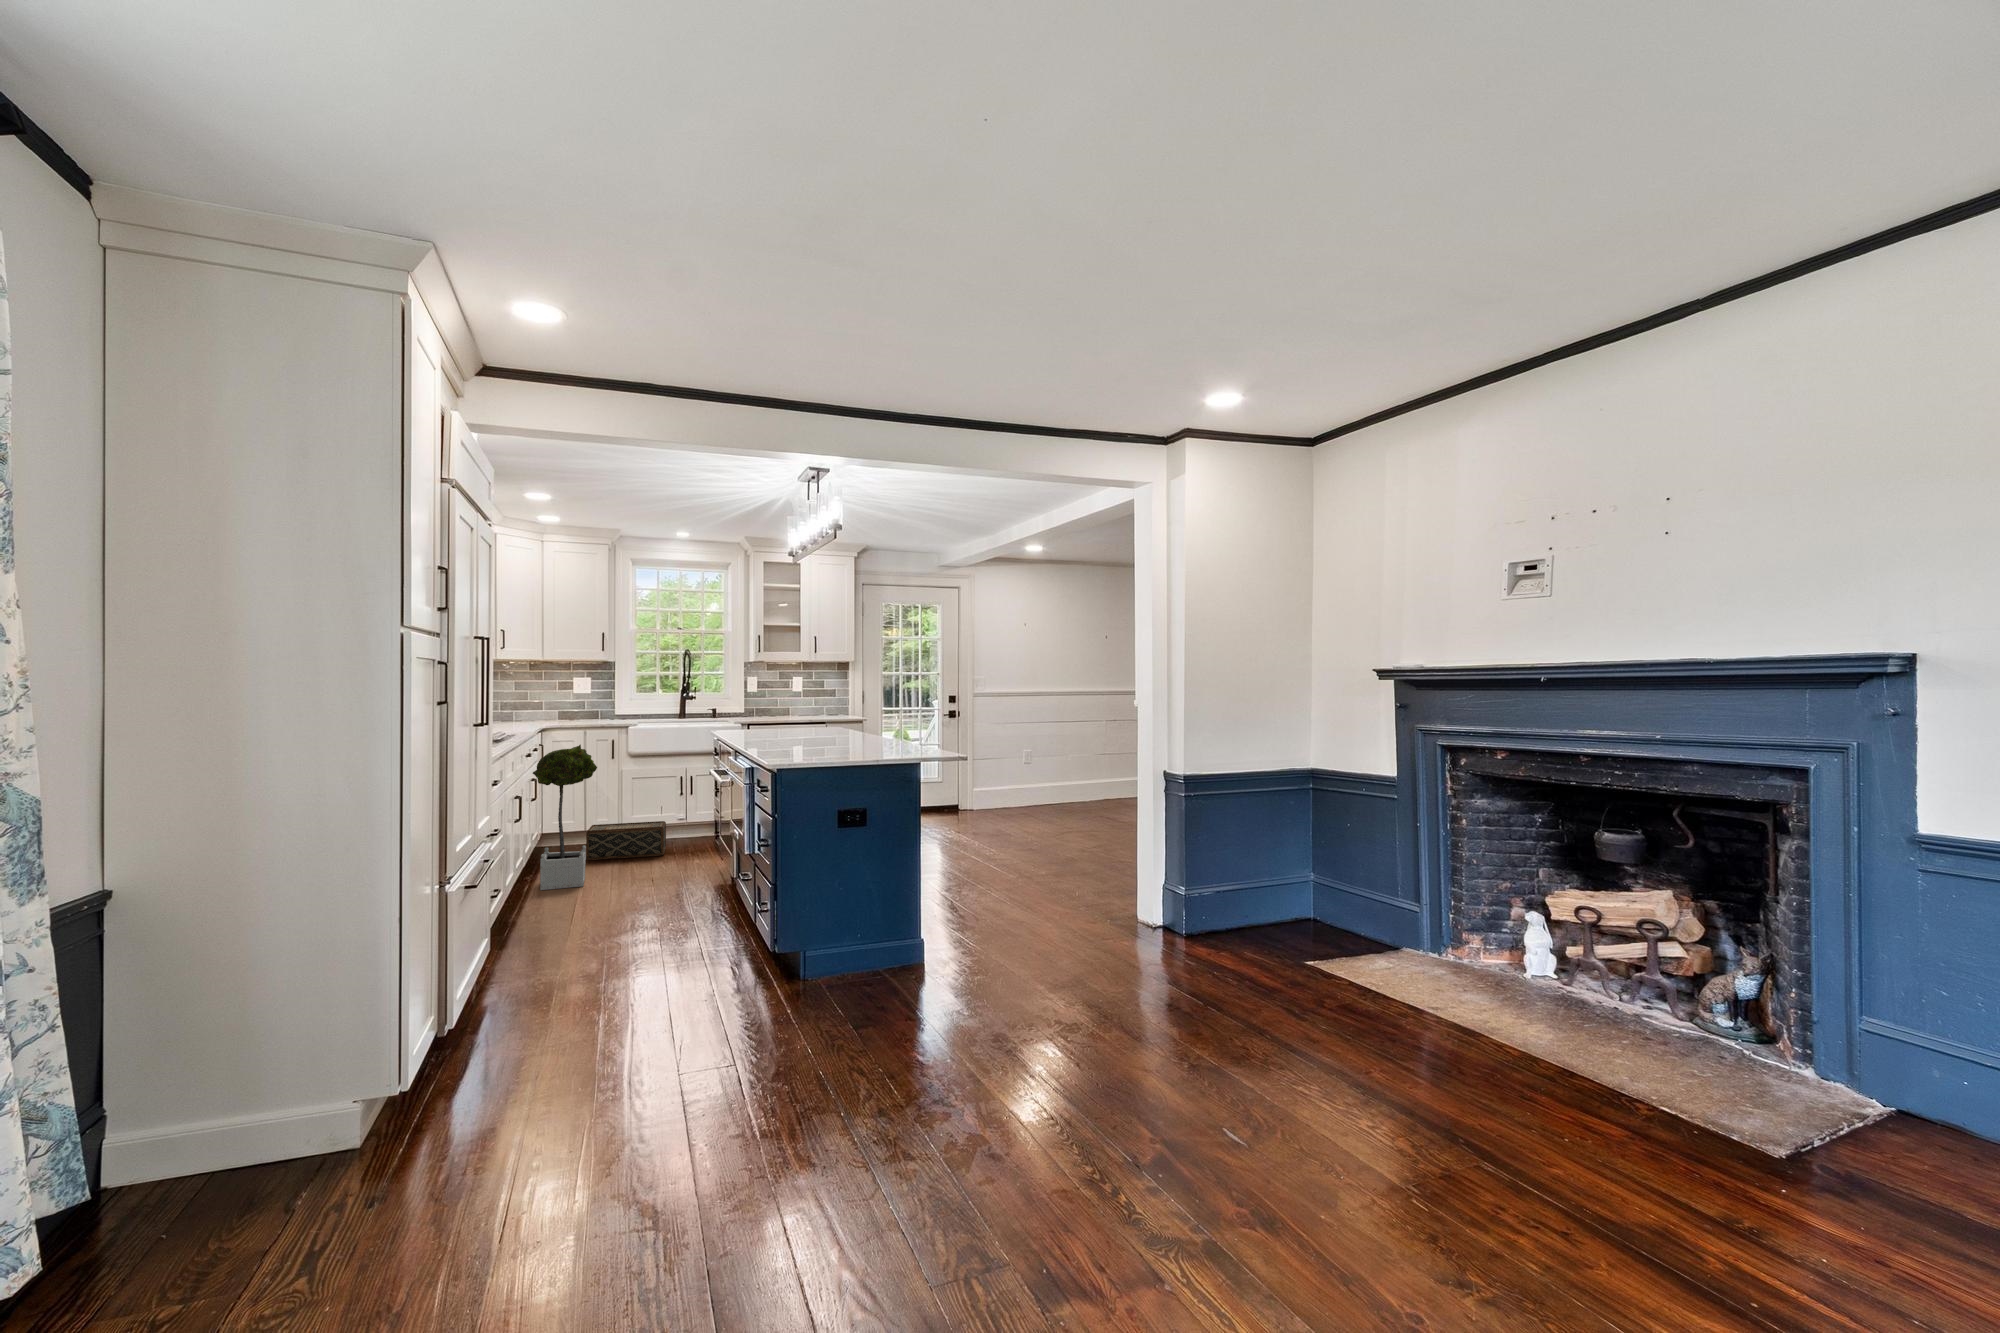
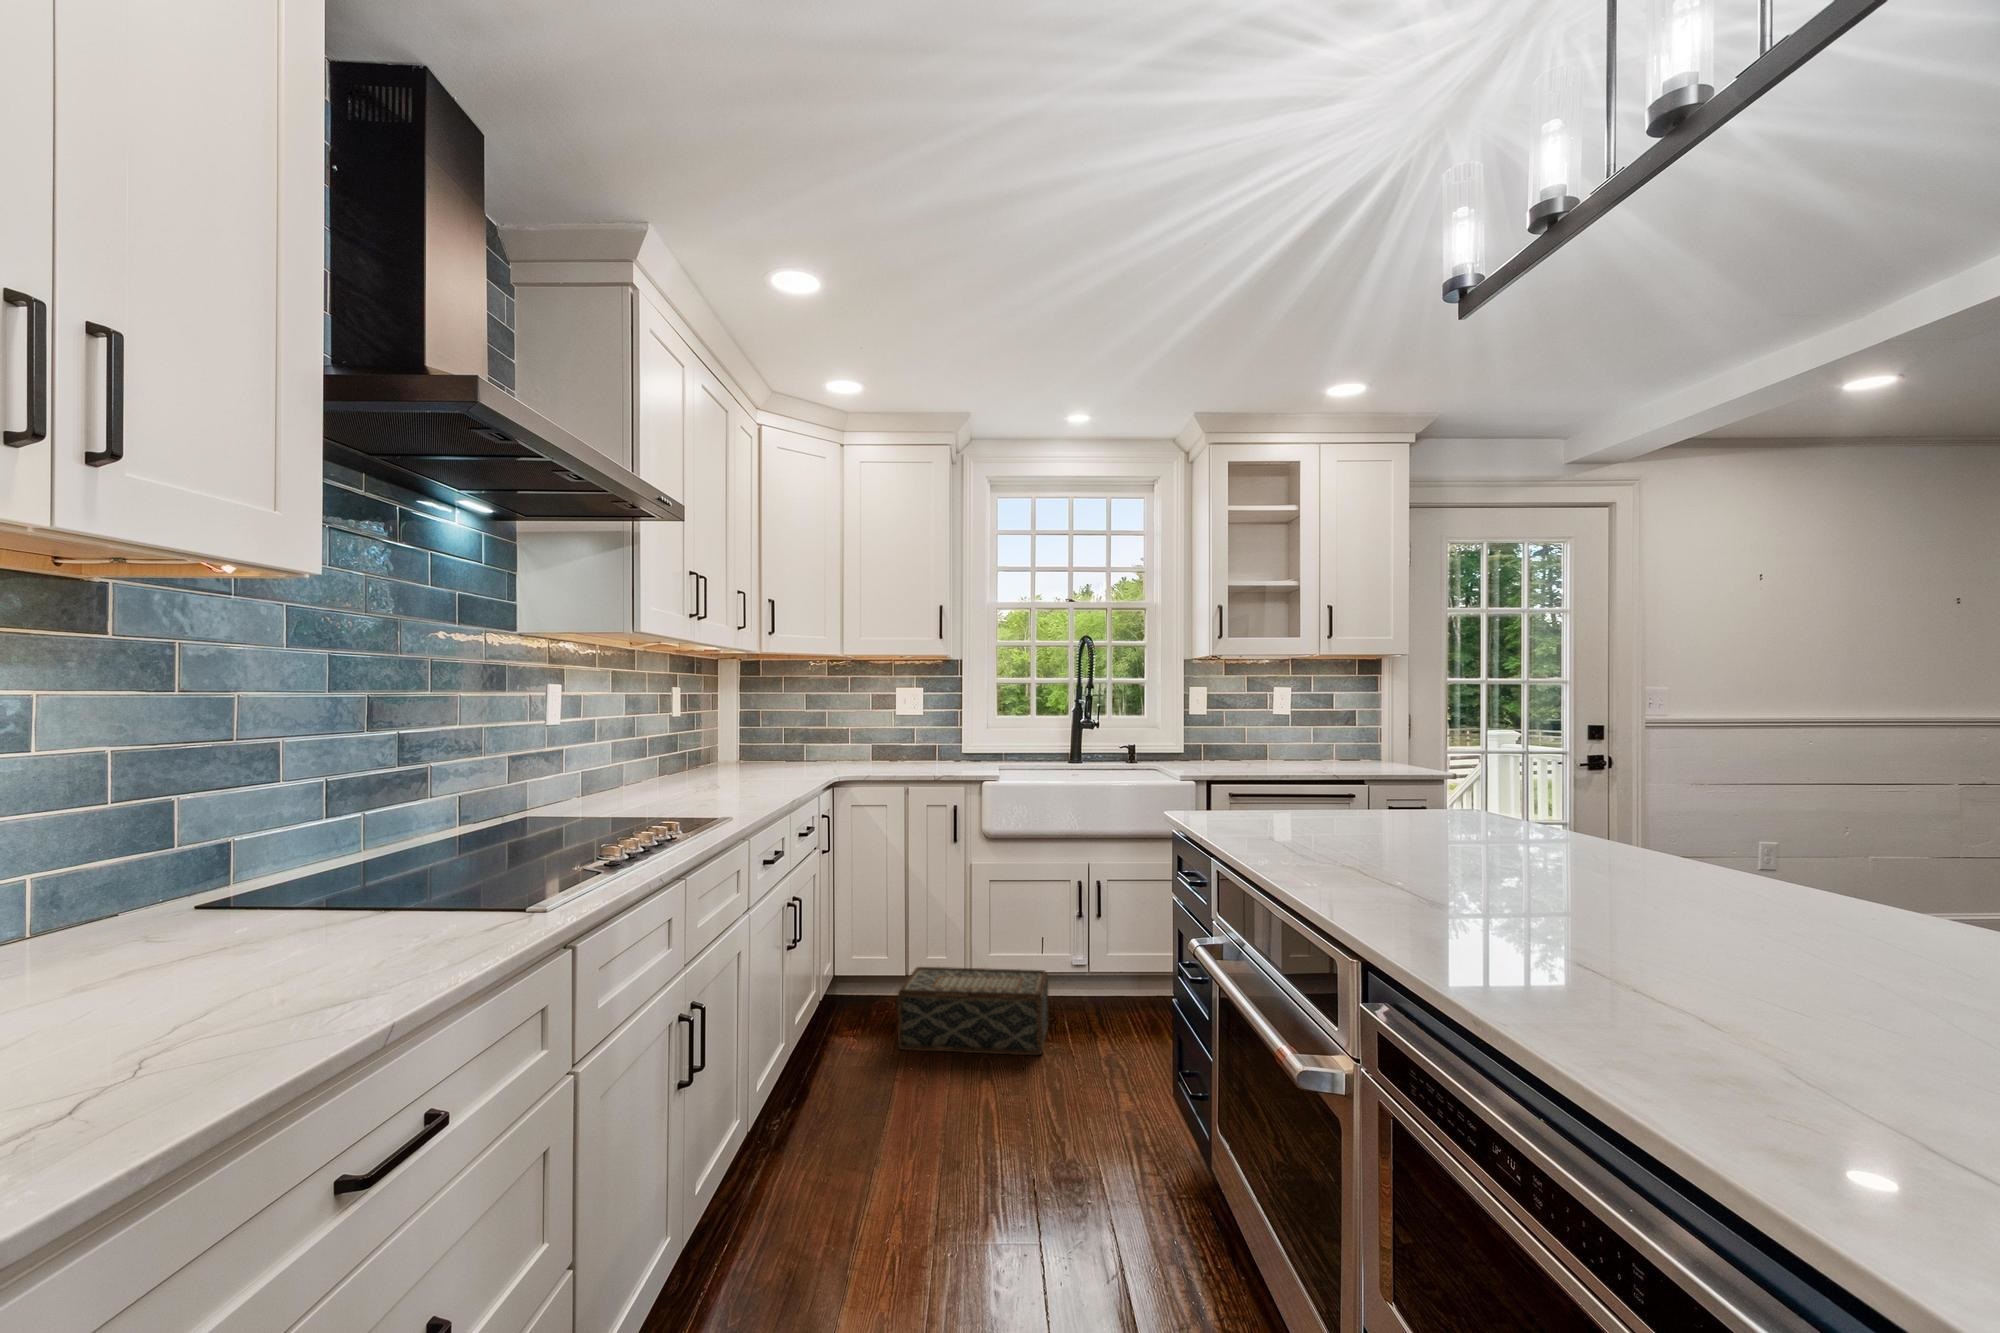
potted tree: present [533,745,597,890] -> none [740,837,884,1191]

